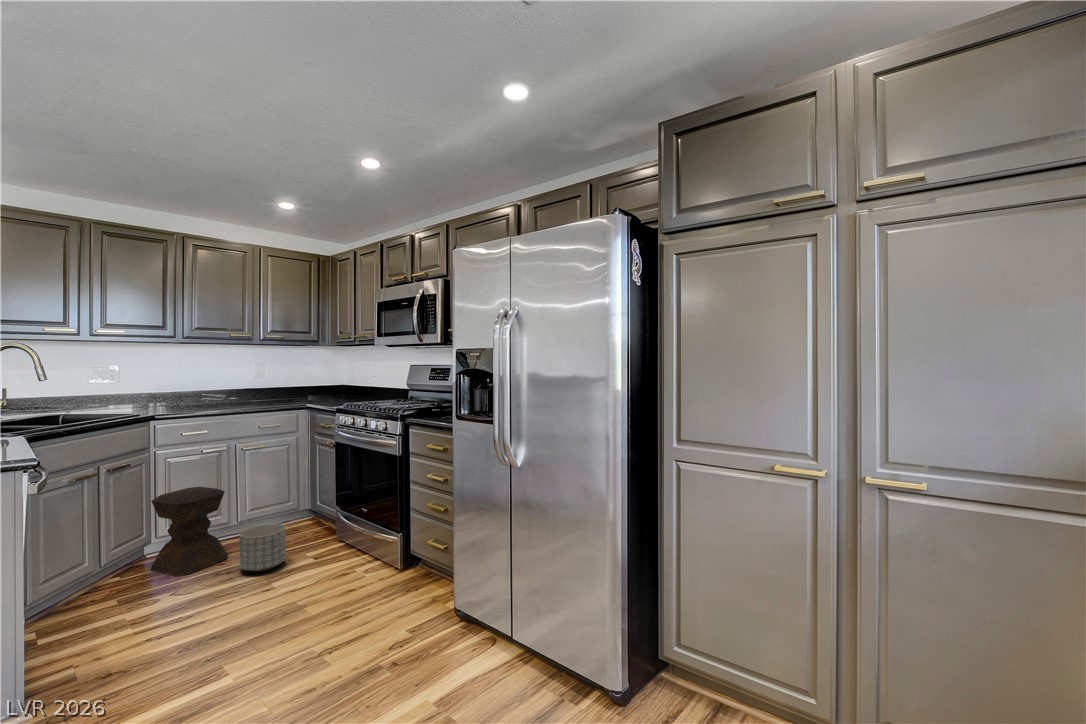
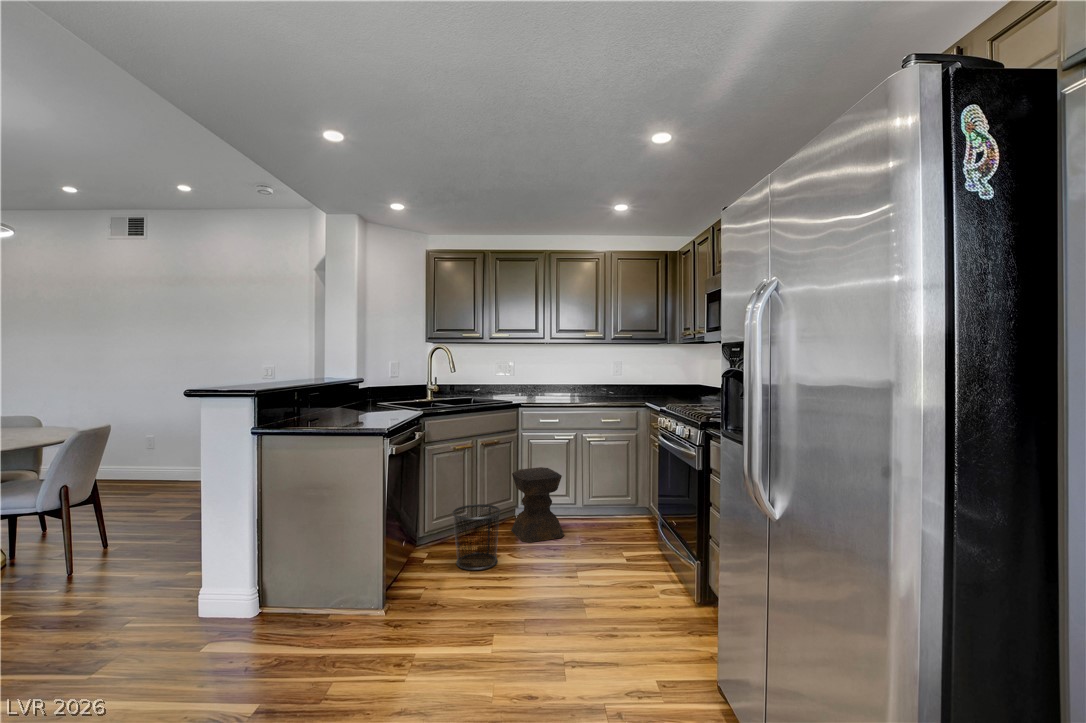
planter: present [240,523,286,572] -> none [561,513,600,559]
waste bin: none [88,540,167,628] -> present [452,504,501,570]

